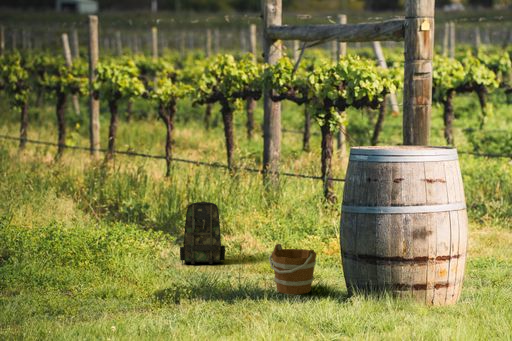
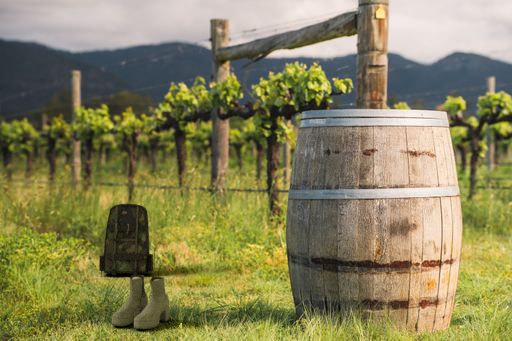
bucket: present [269,244,317,294] -> none [195,248,256,314]
boots: none [213,266,253,305] -> present [112,275,169,329]

